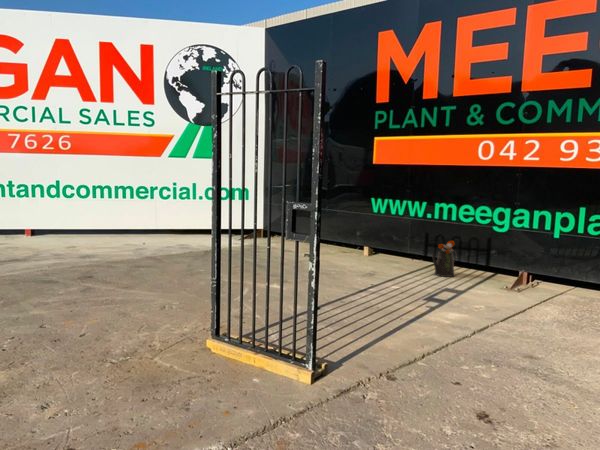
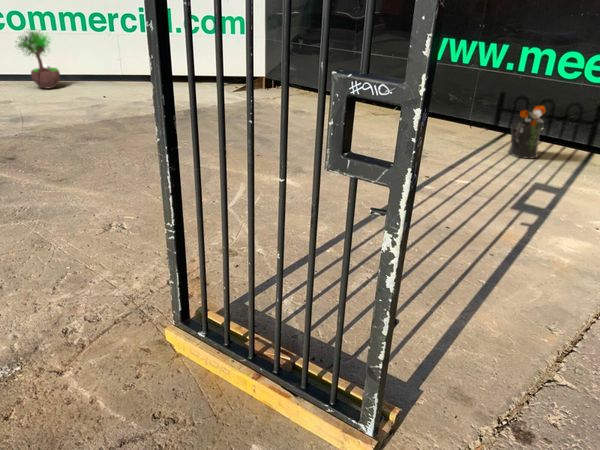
potted tree: none [82,194,110,239] -> present [15,30,60,88]

